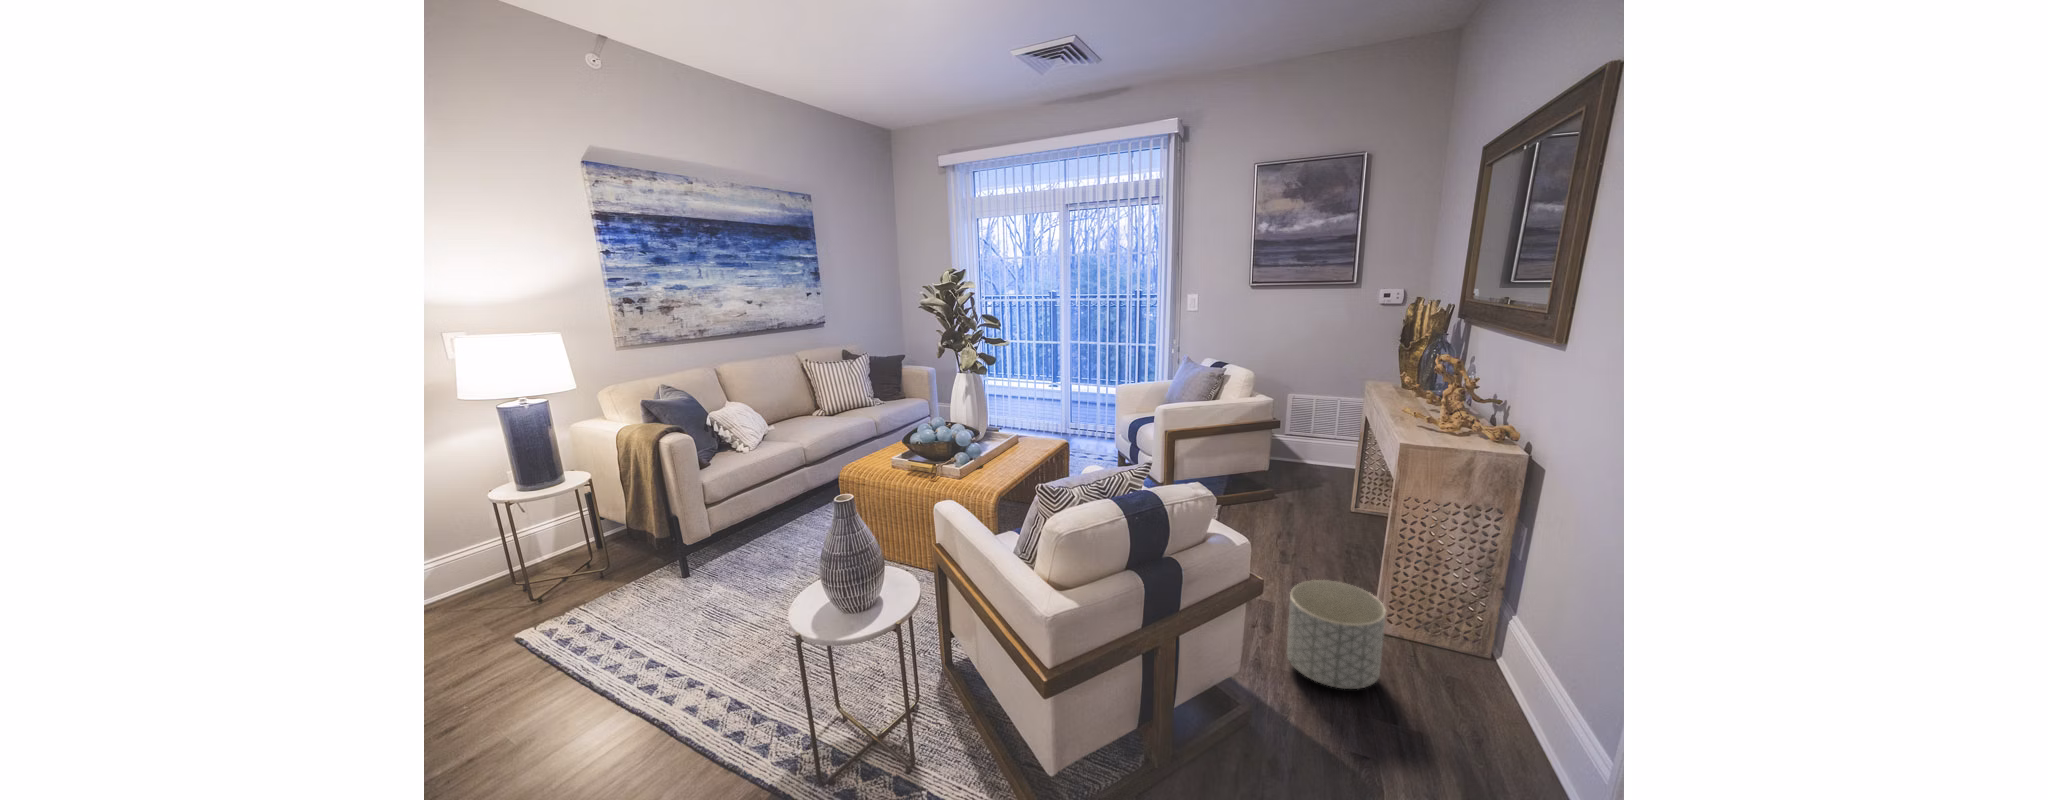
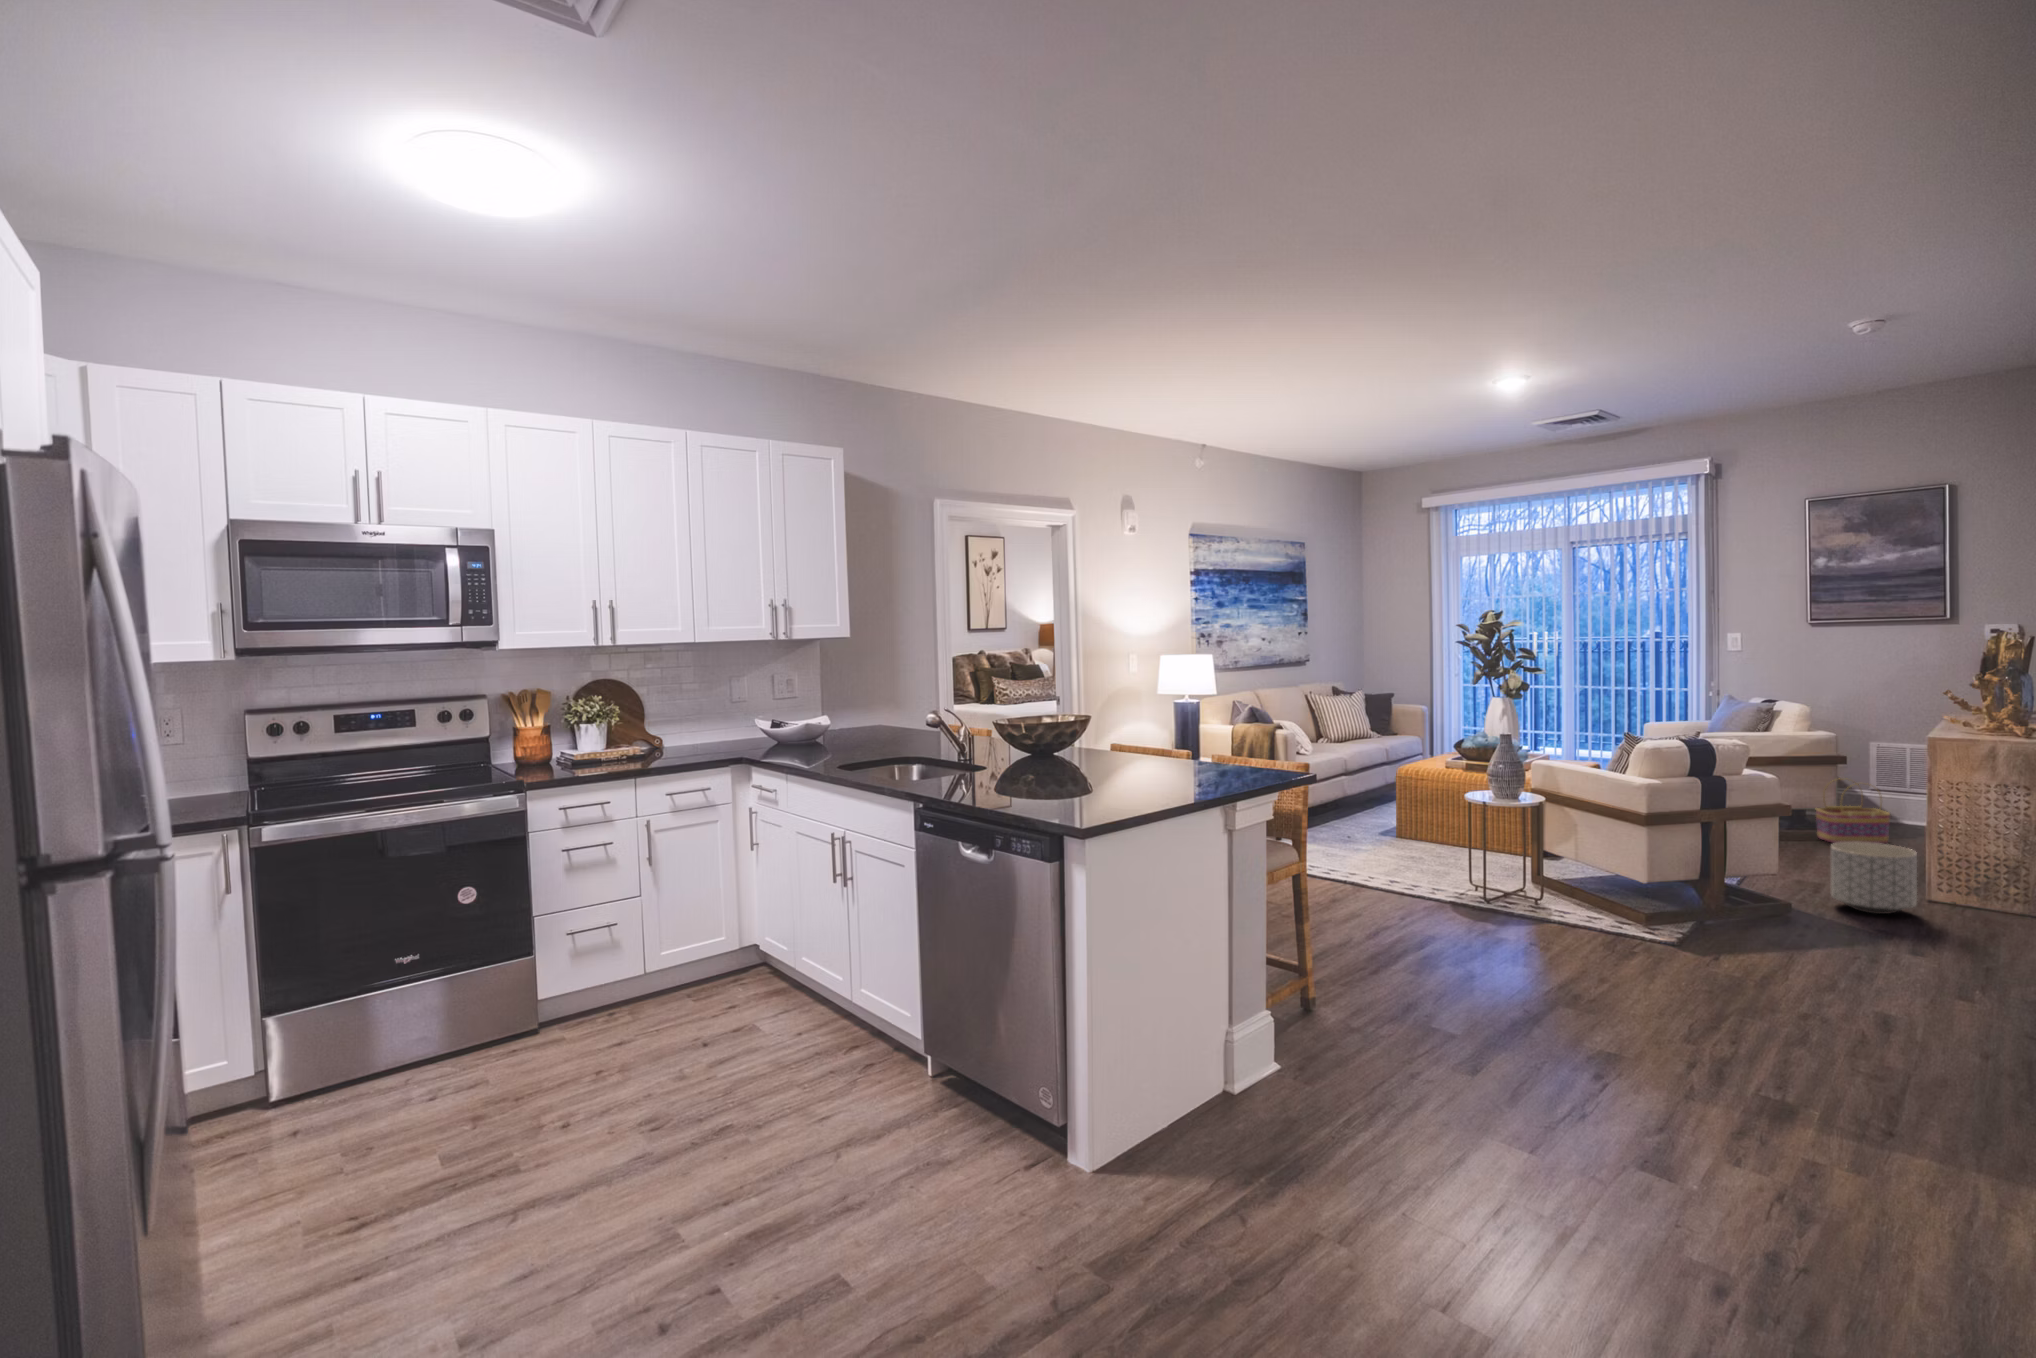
basket: none [1255,444,1315,511] -> present [1816,778,1890,843]

